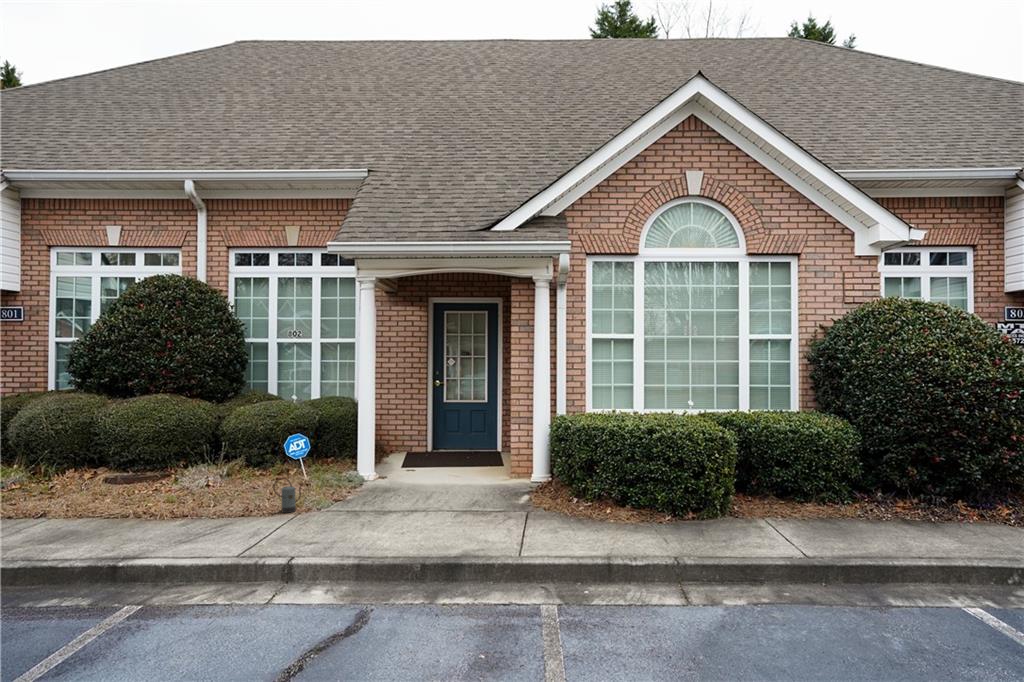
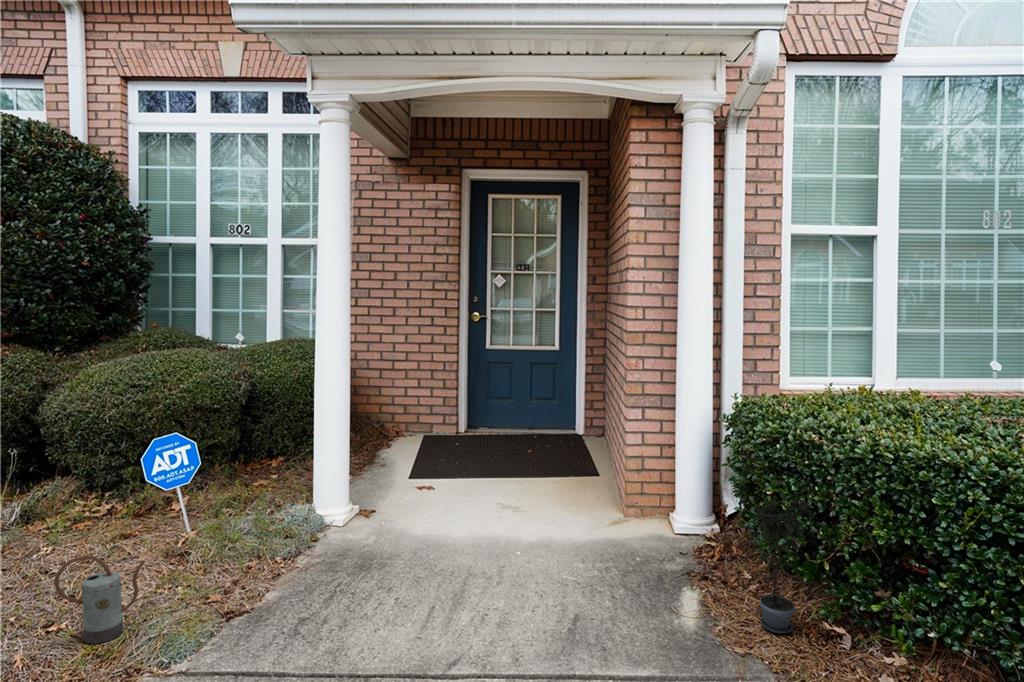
potted plant: none [546,446,573,503] -> present [748,492,815,633]

